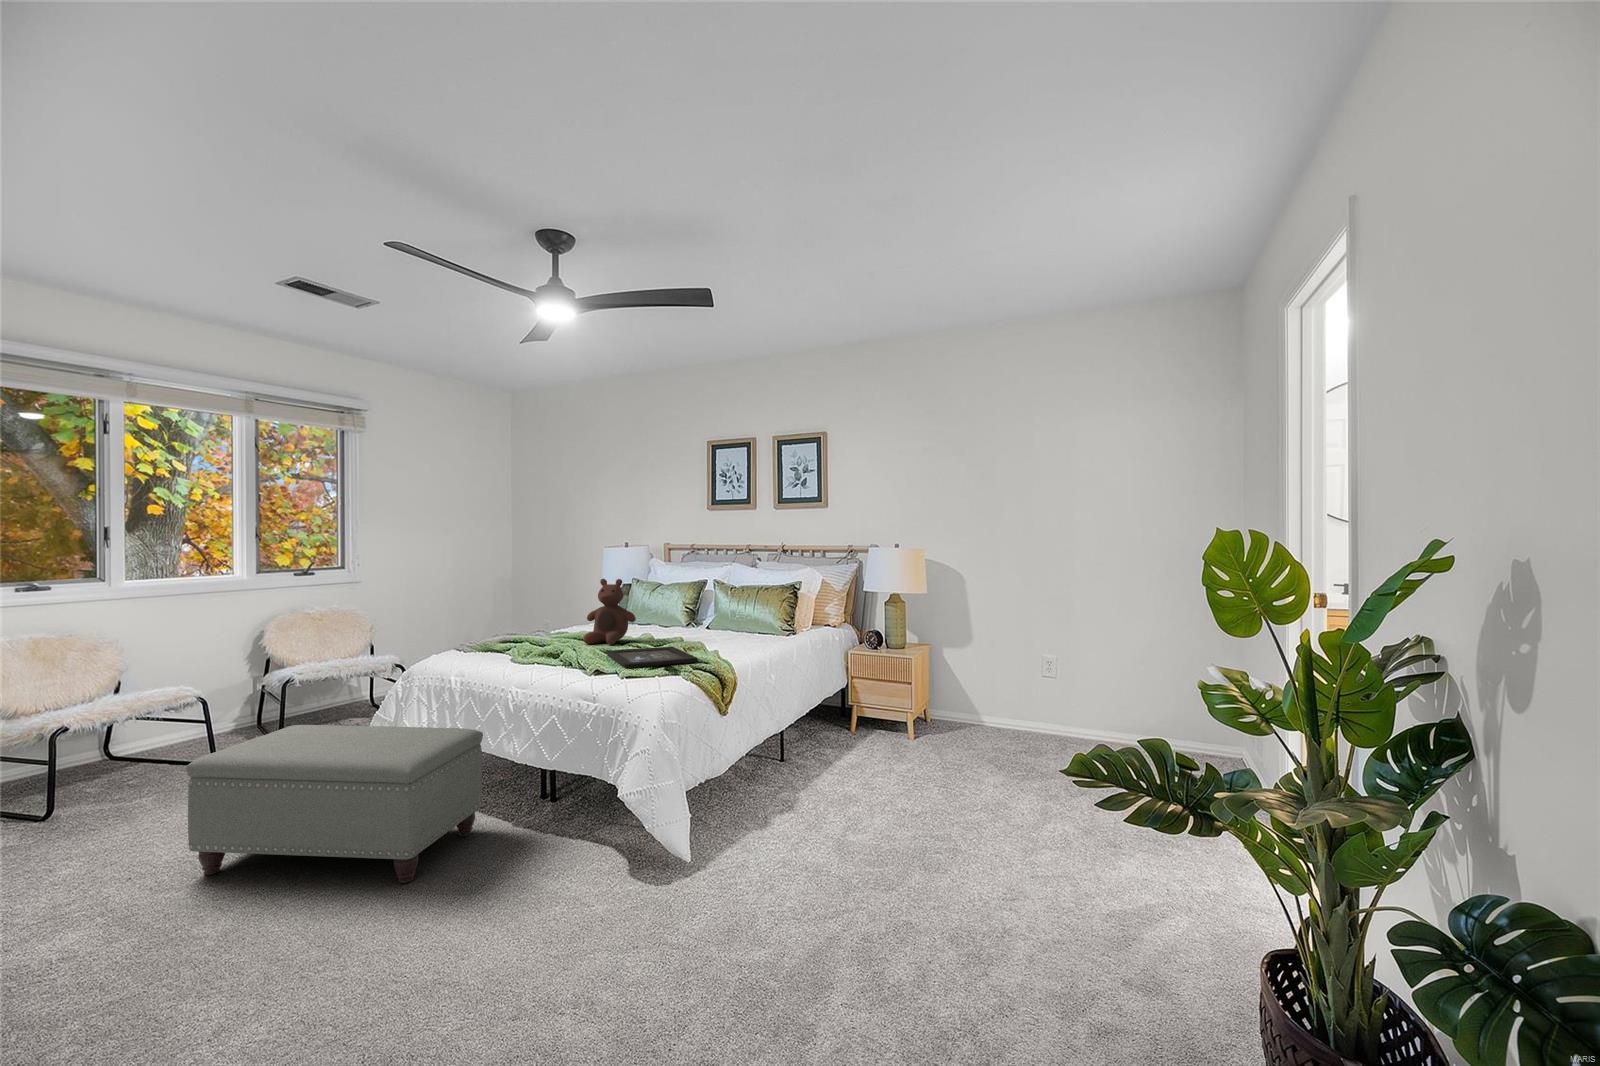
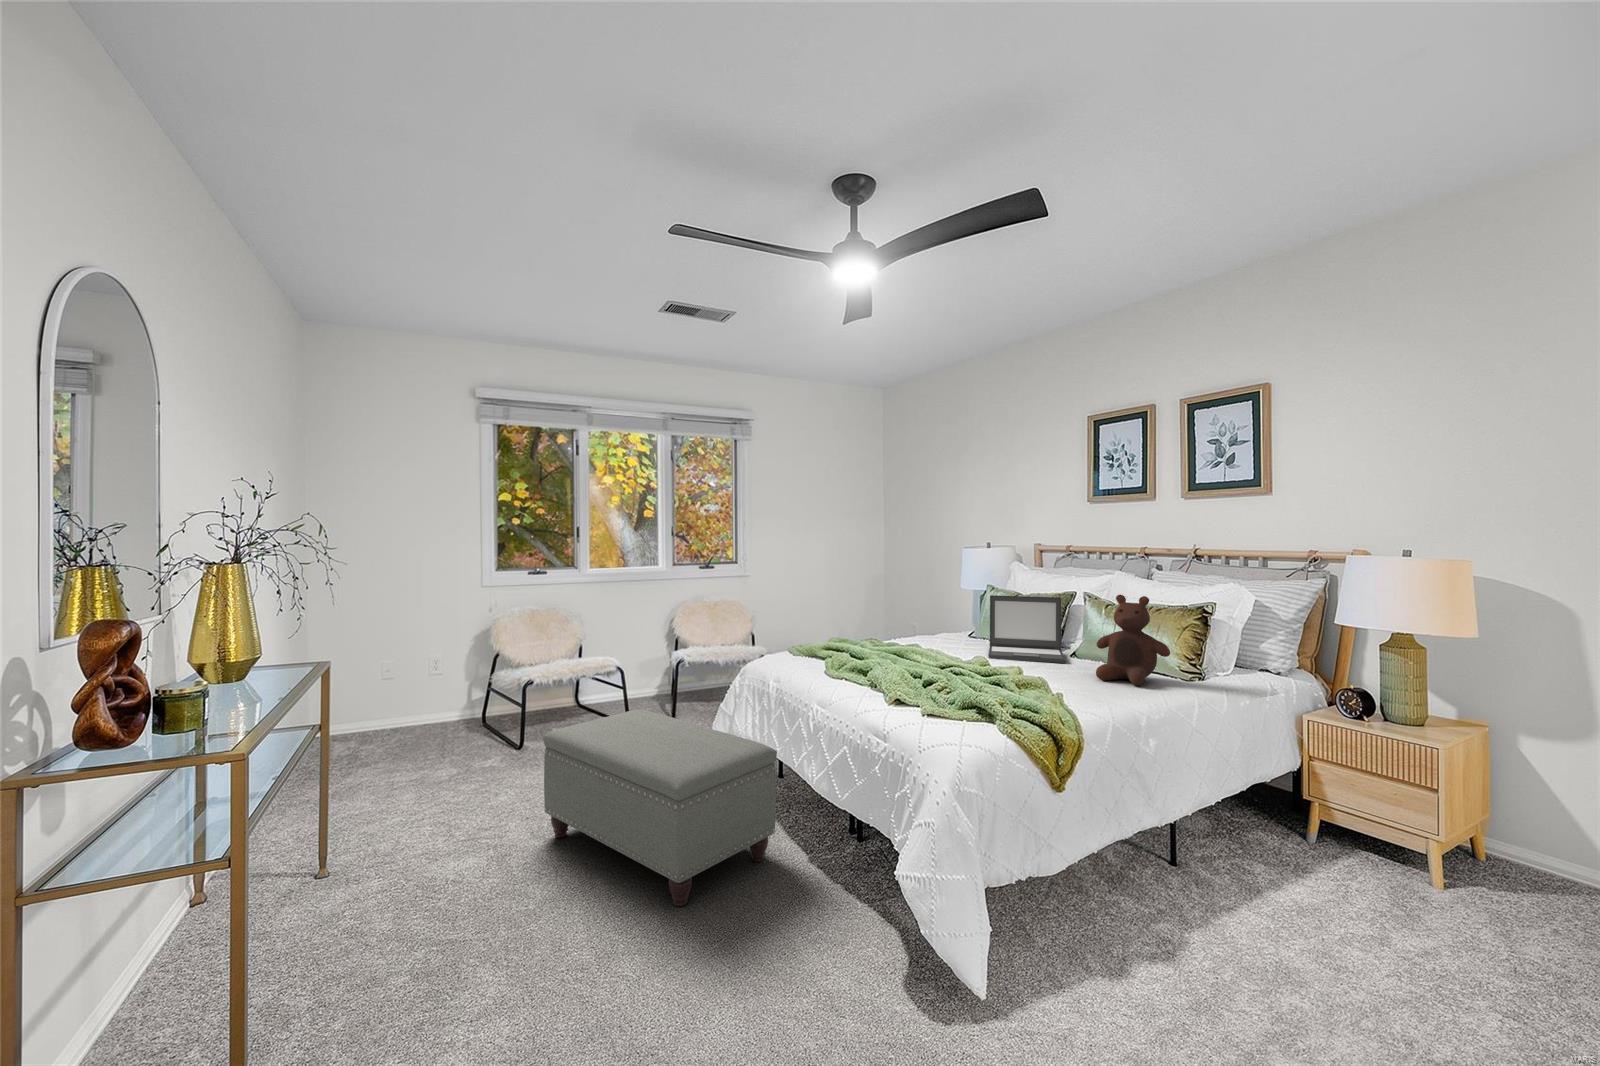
stuffed bear: present [583,579,636,645] -> present [1096,595,1170,685]
laptop: none [642,585,705,637] -> present [988,595,1066,663]
tray: present [606,647,698,669] -> none [920,674,1028,707]

